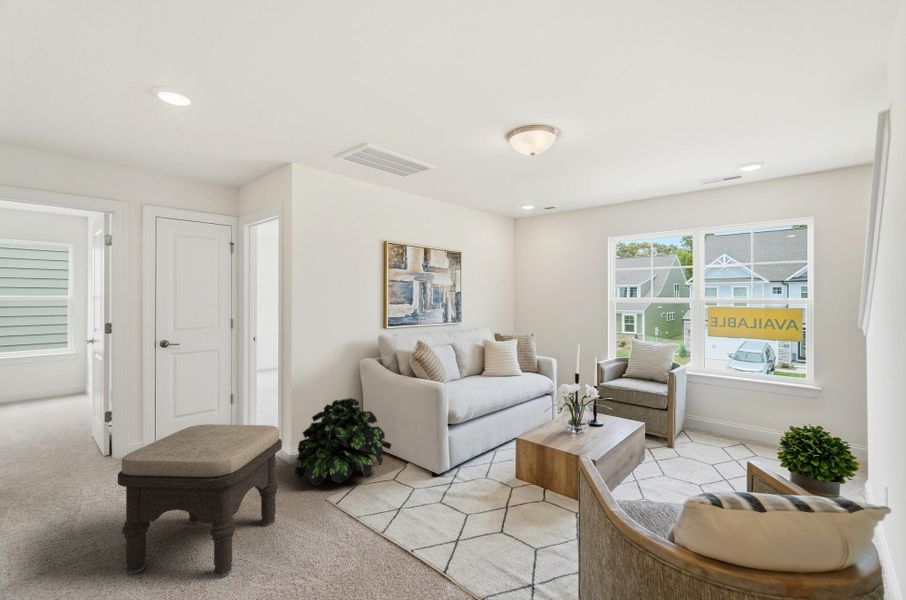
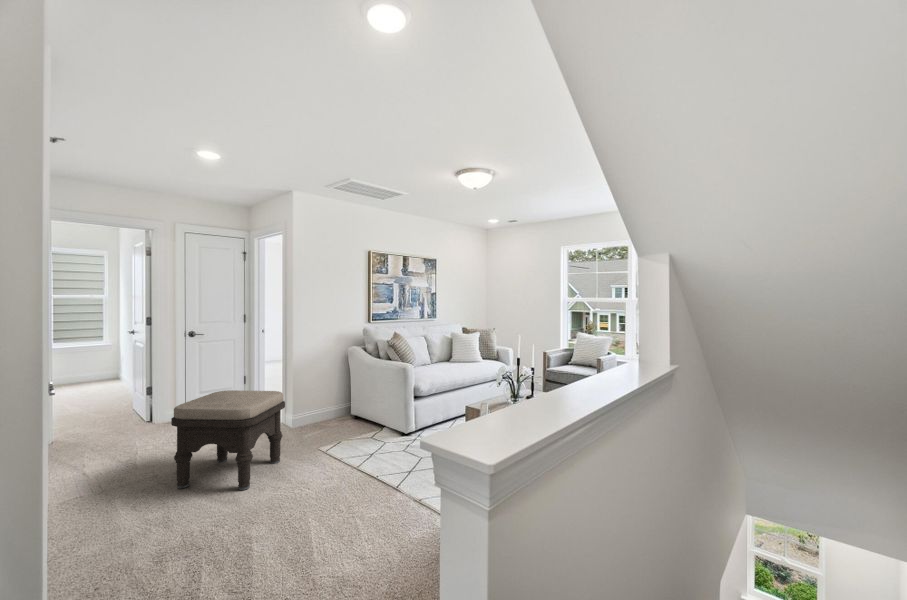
potted plant: present [295,398,391,486] -> none [295,375,371,440]

